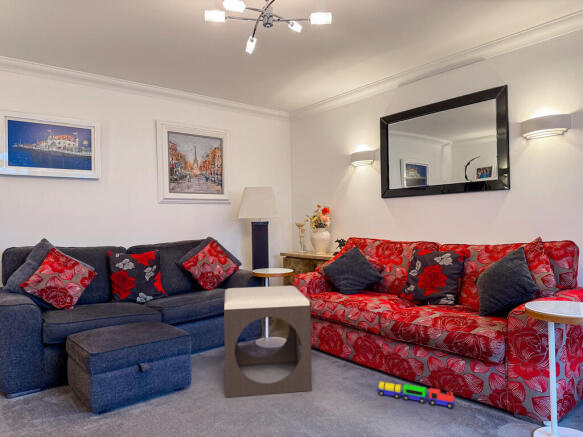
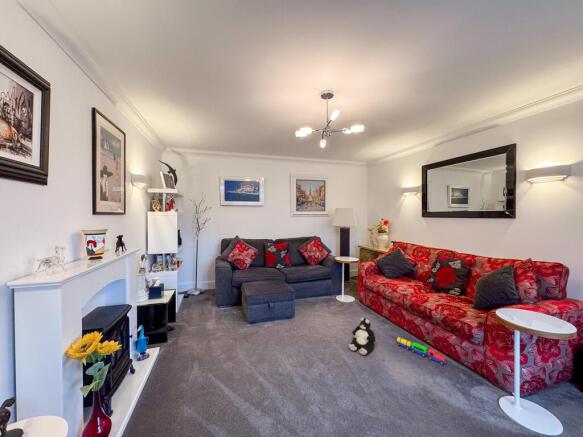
footstool: present [224,286,312,397] -> none [309,269,357,333]
plush toy: none [309,356,351,420] -> present [349,317,375,355]

